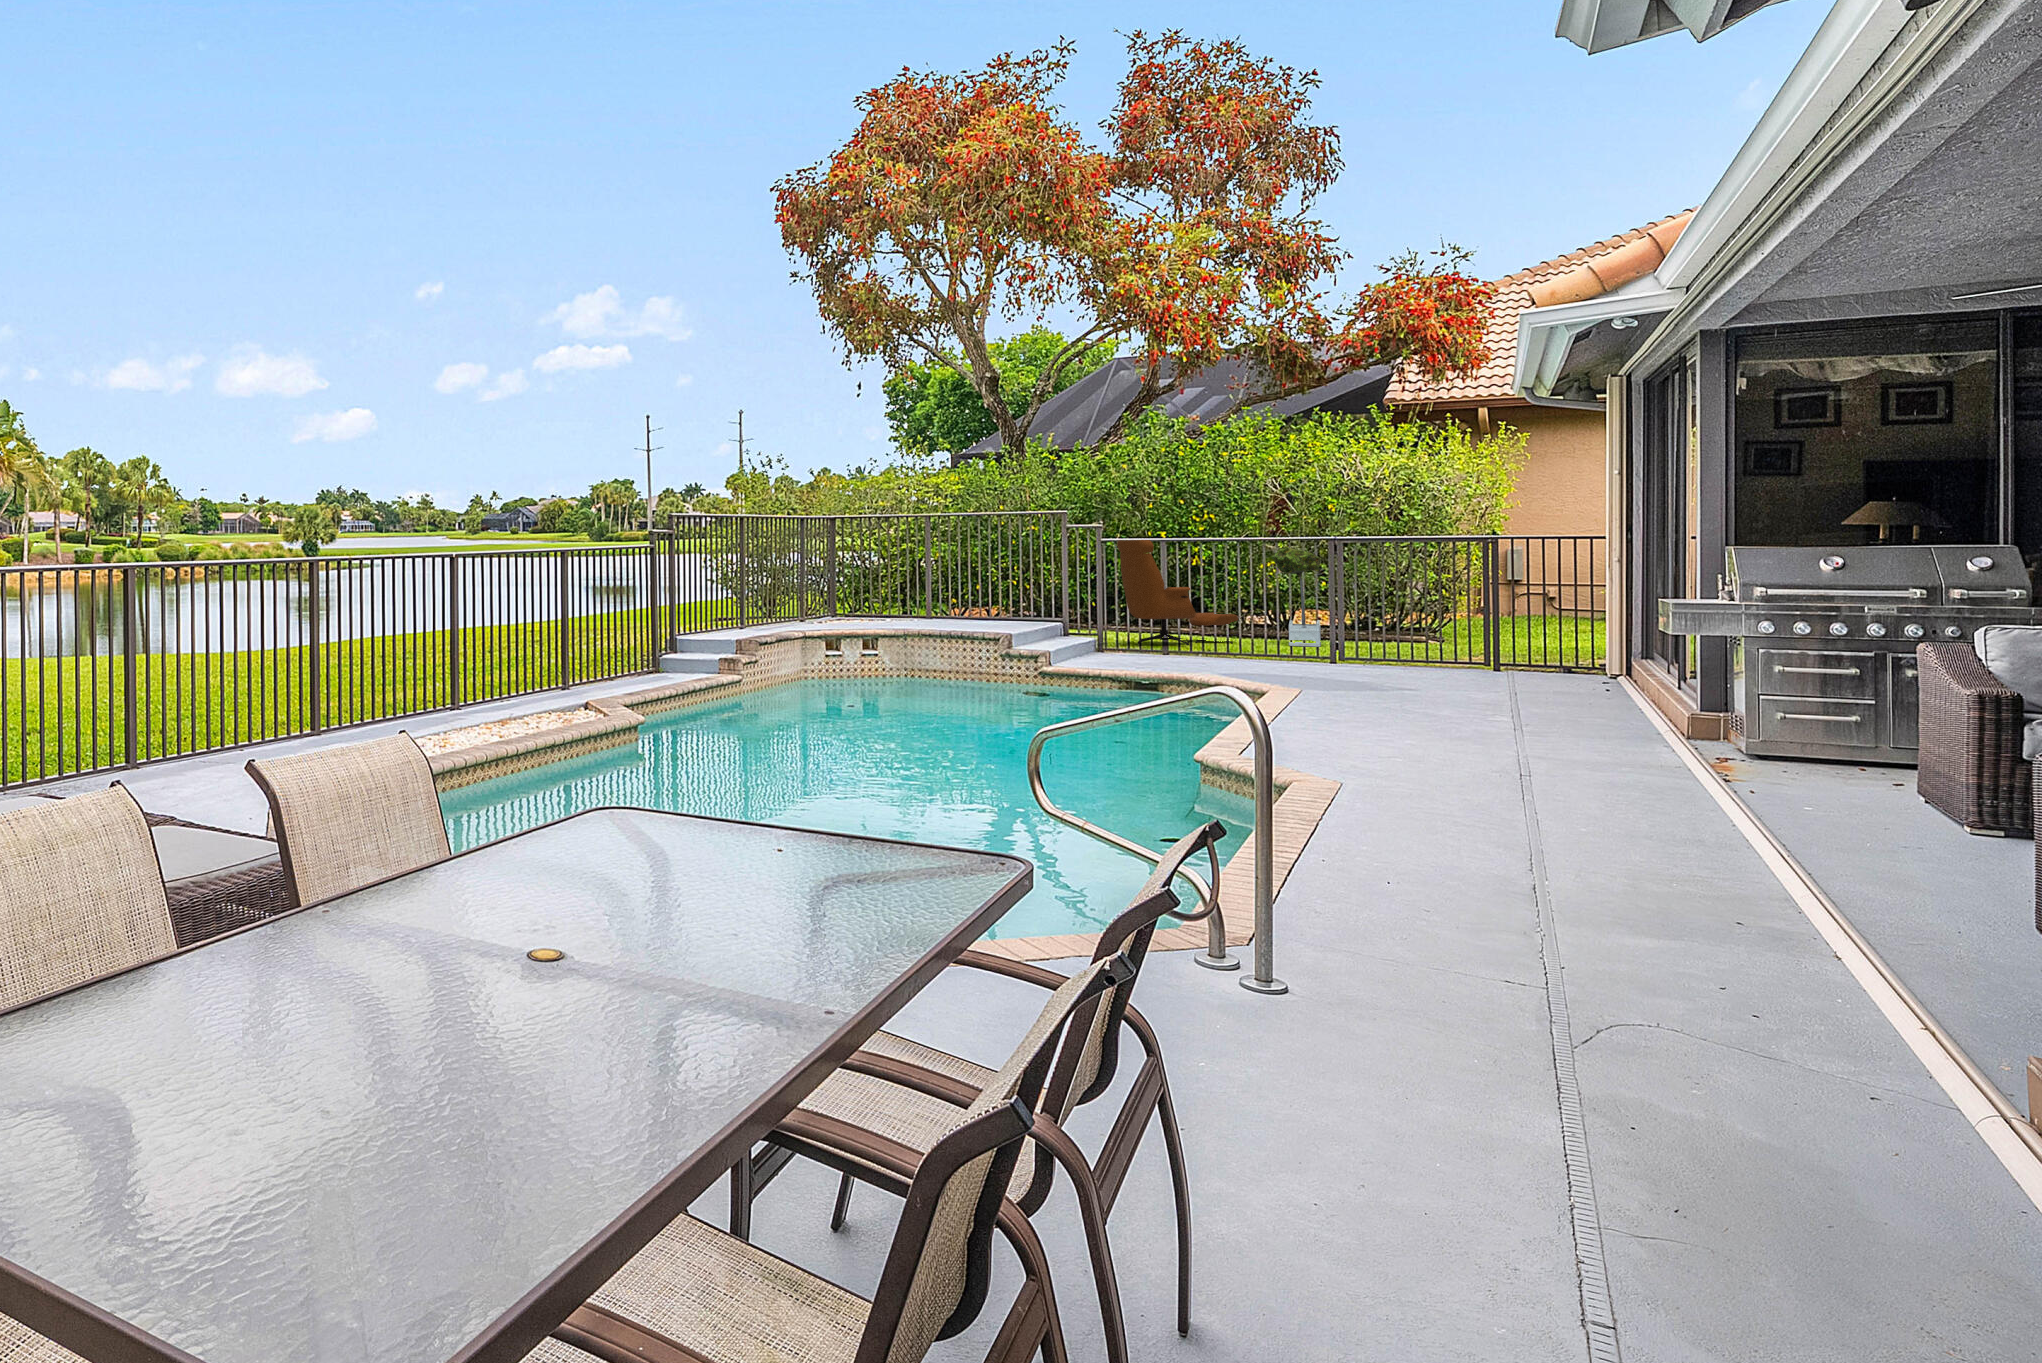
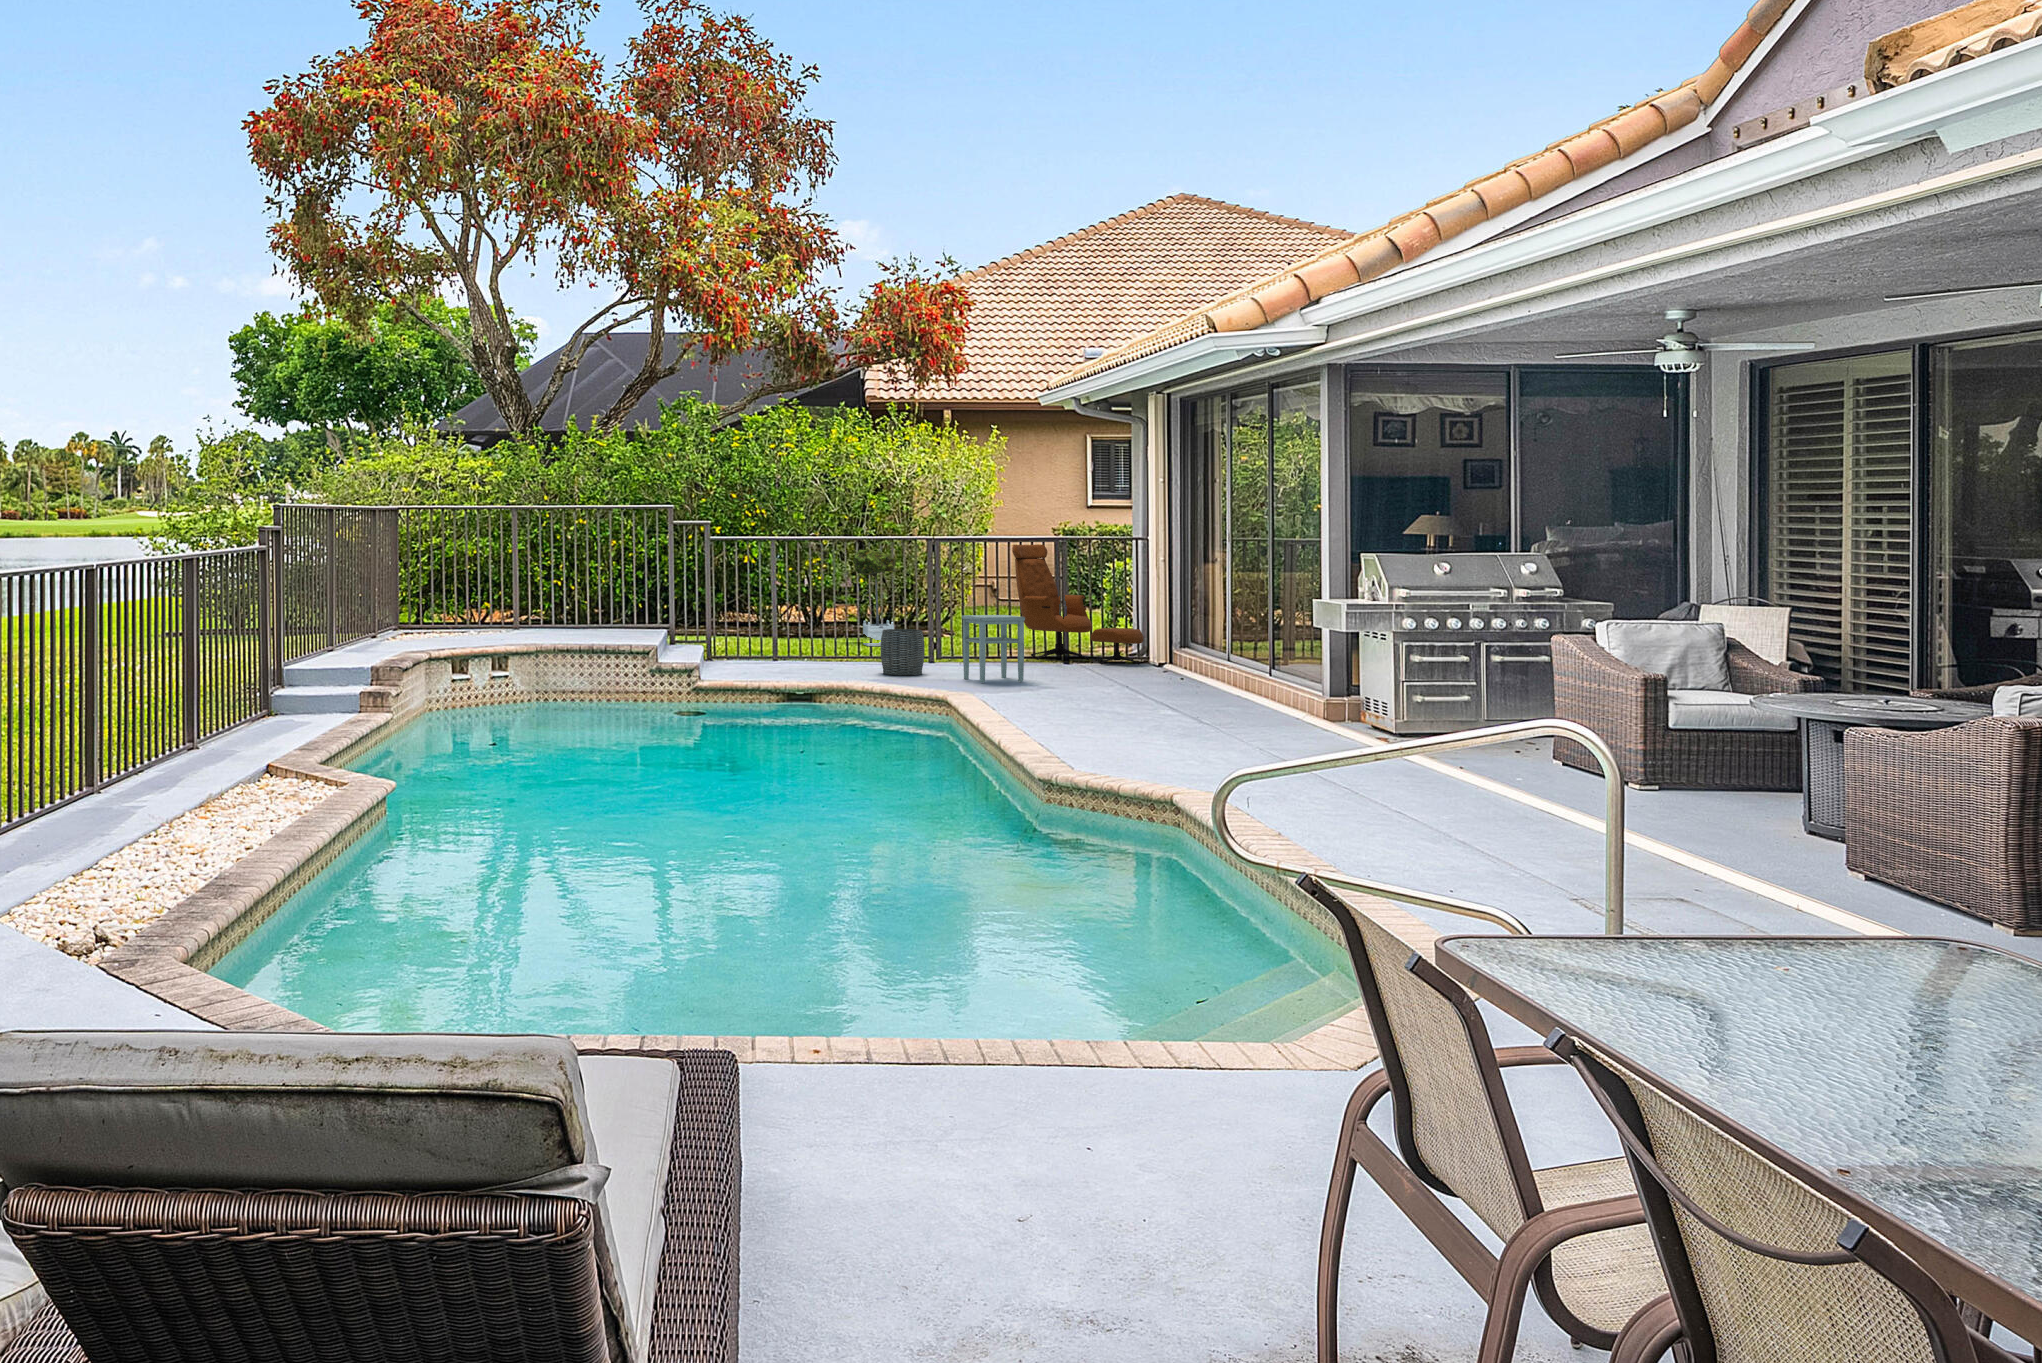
lounge chair: present [1117,540,1238,645] -> present [1012,545,1144,665]
stool: none [1309,612,1376,684] -> present [962,615,1025,682]
woven basket: none [1230,625,1280,672] -> present [881,629,925,675]

